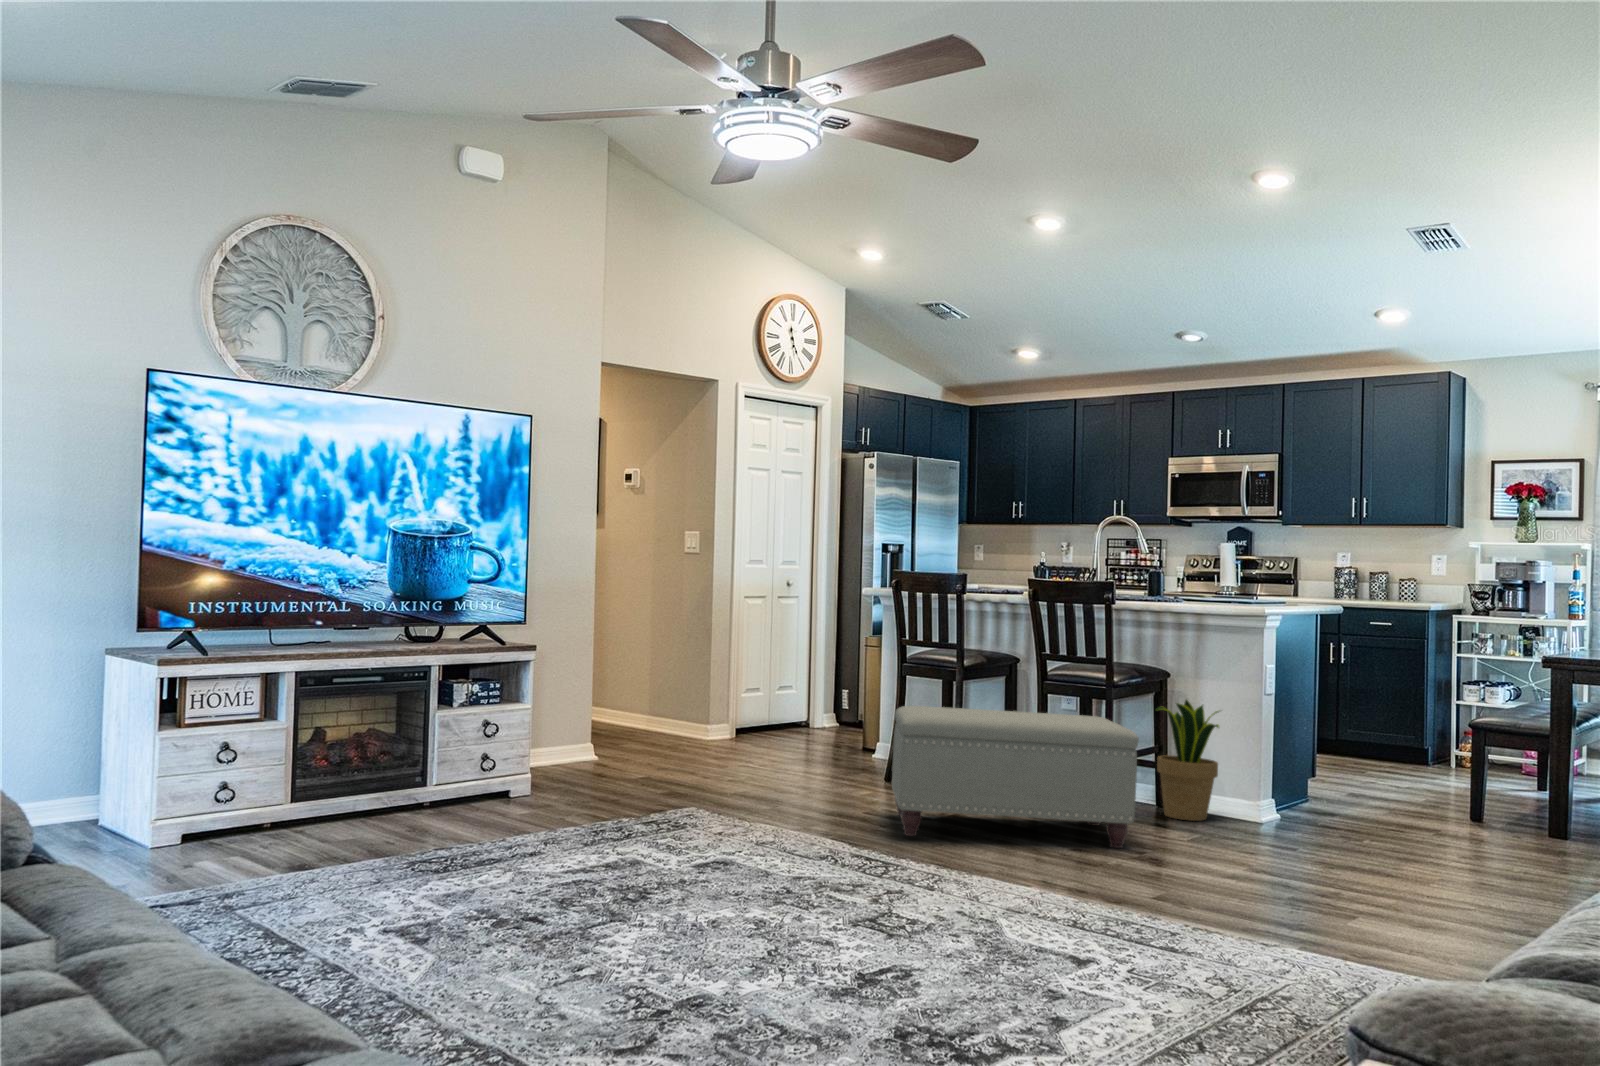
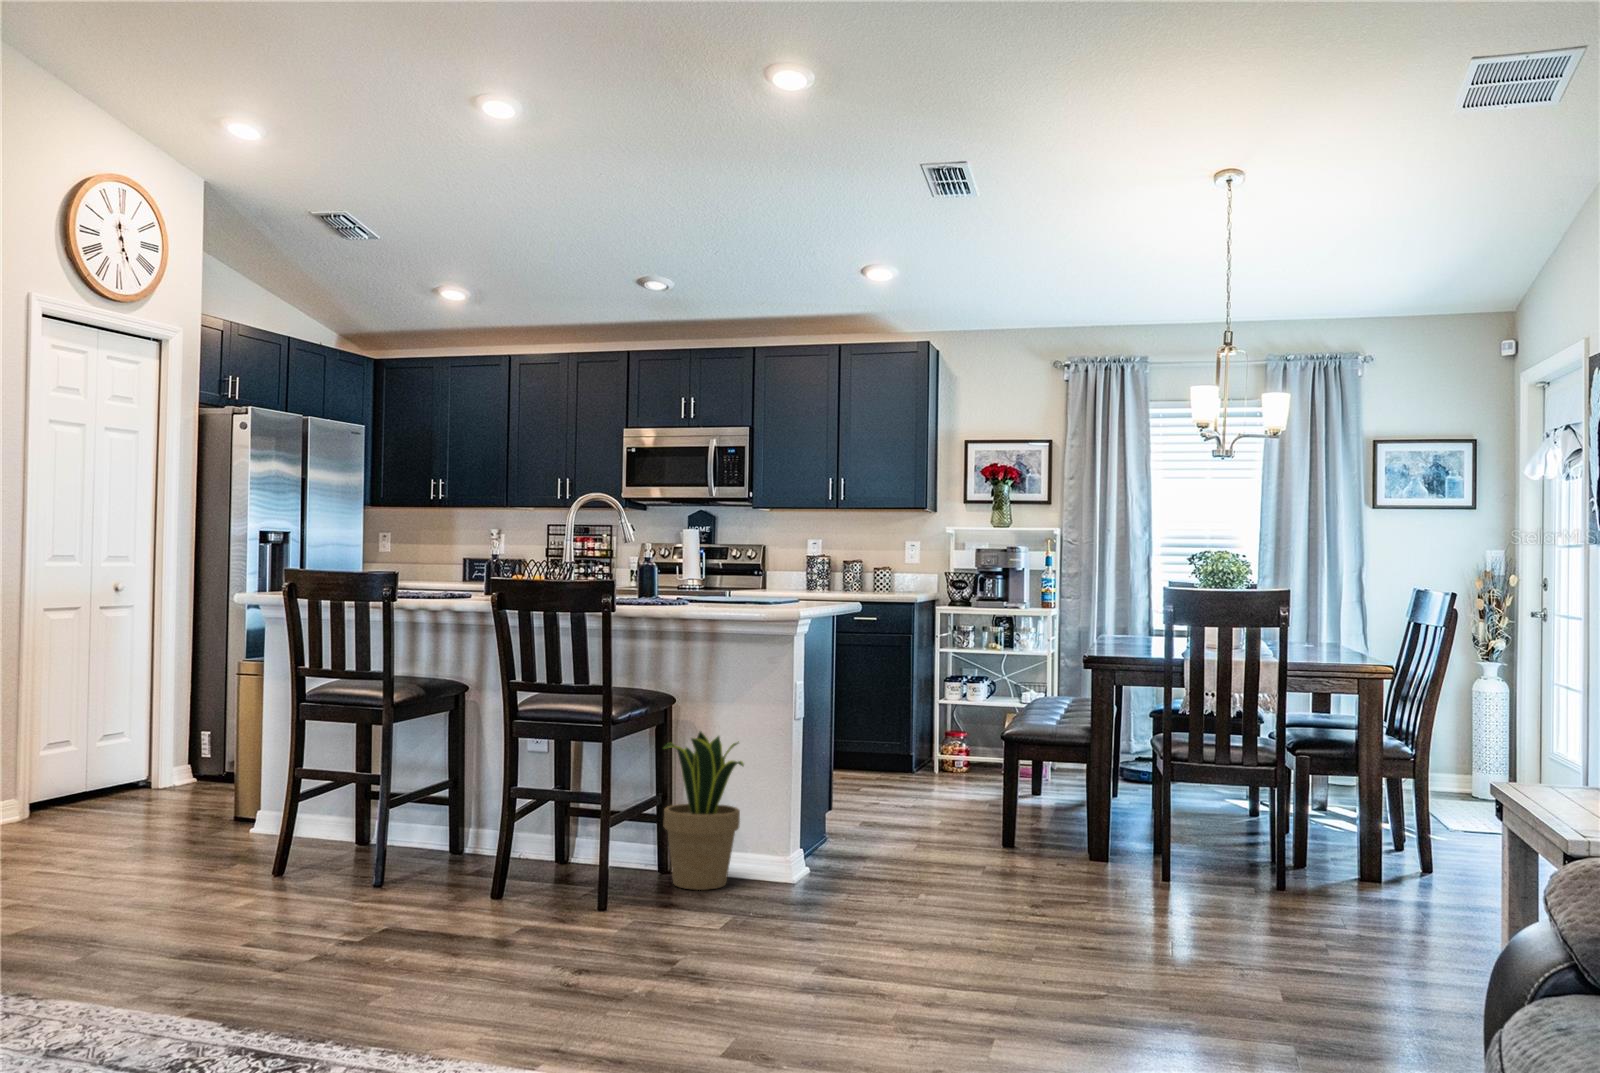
ottoman: present [892,706,1139,848] -> none [290,766,663,987]

